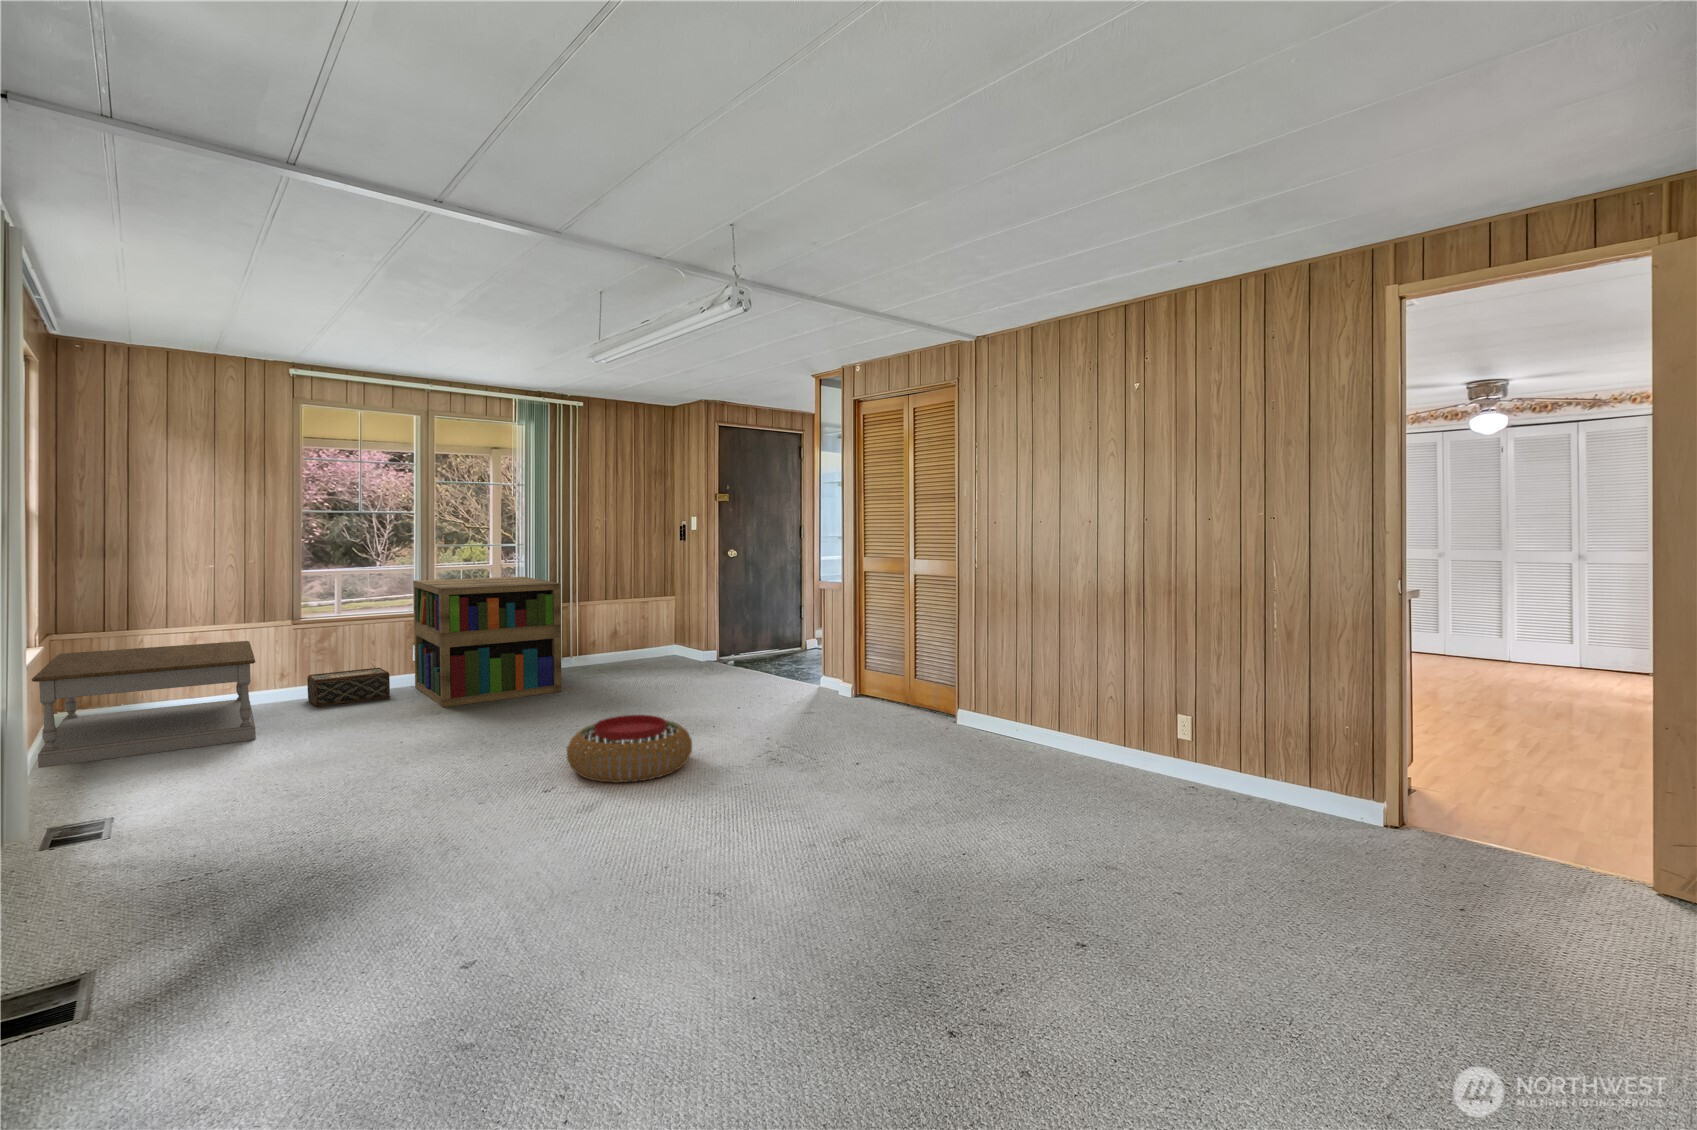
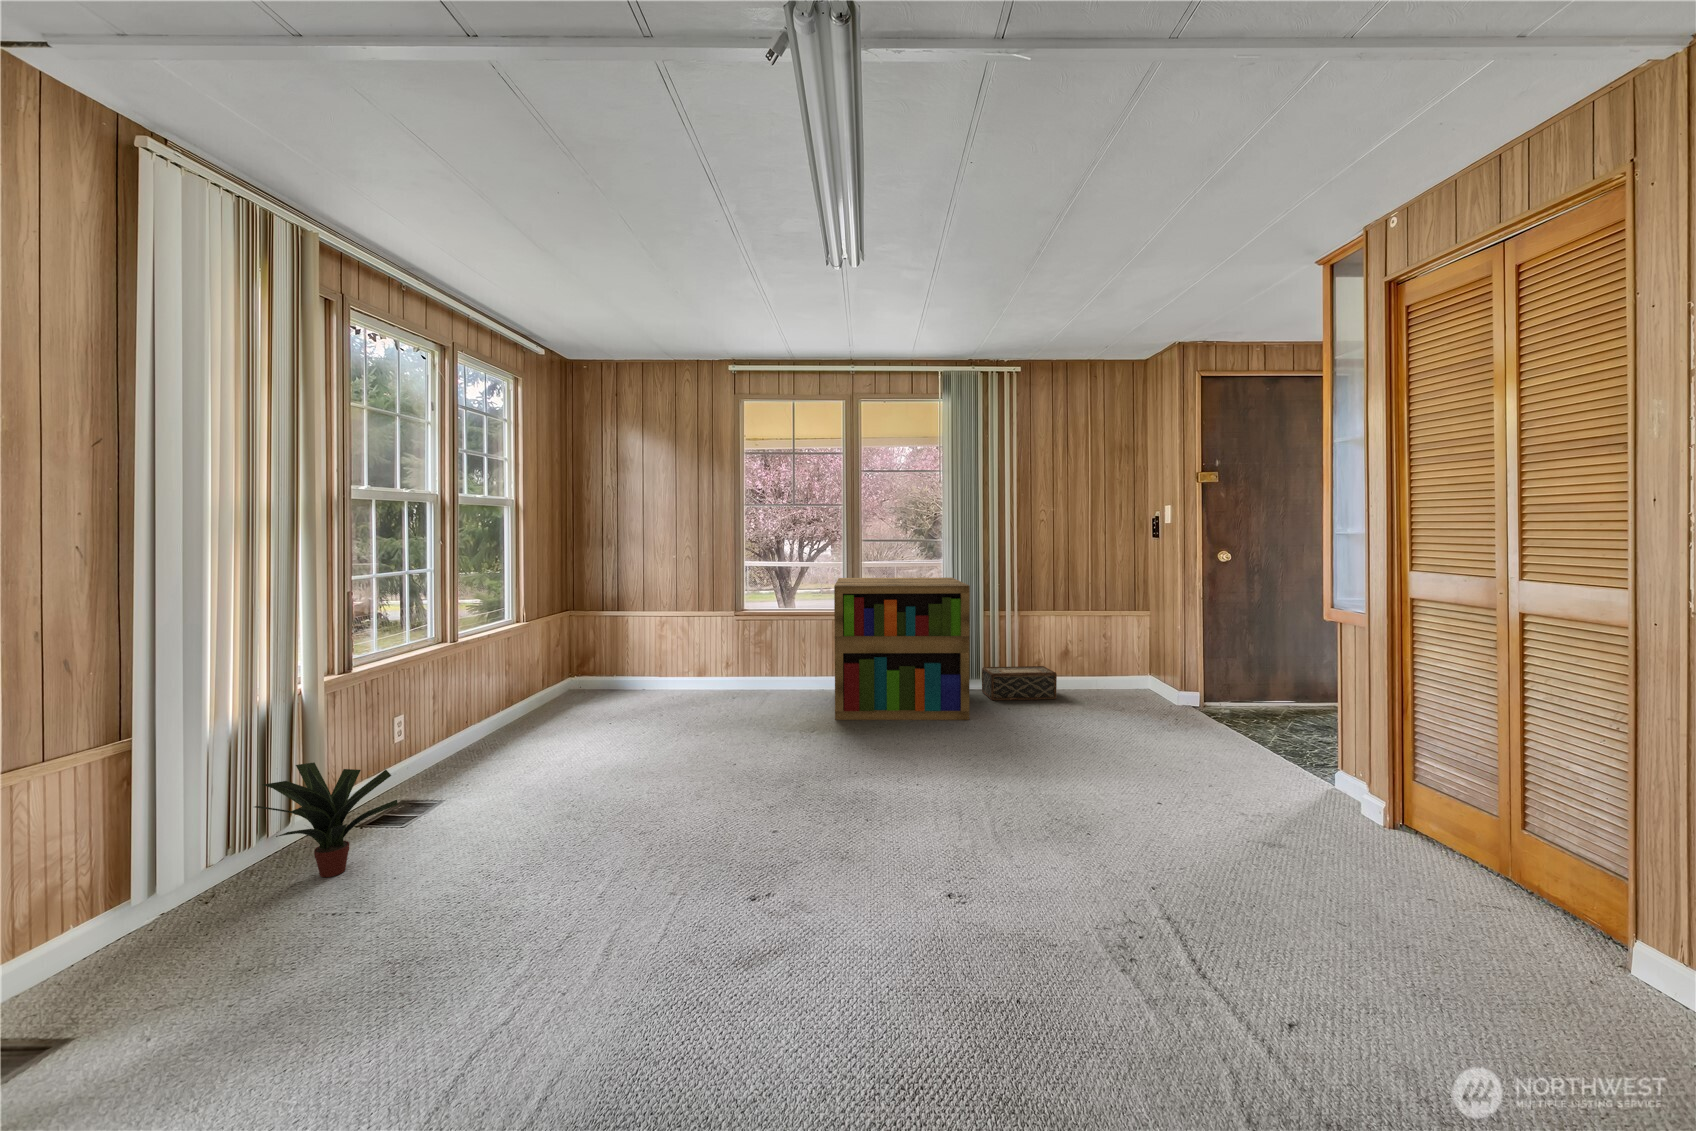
coffee table: present [32,641,256,768] -> none [504,629,695,729]
woven basket: present [307,668,390,706] -> present [982,666,1057,700]
pouf: present [566,715,692,783] -> none [847,791,1047,925]
potted plant: none [18,775,153,877] -> present [255,763,398,877]

